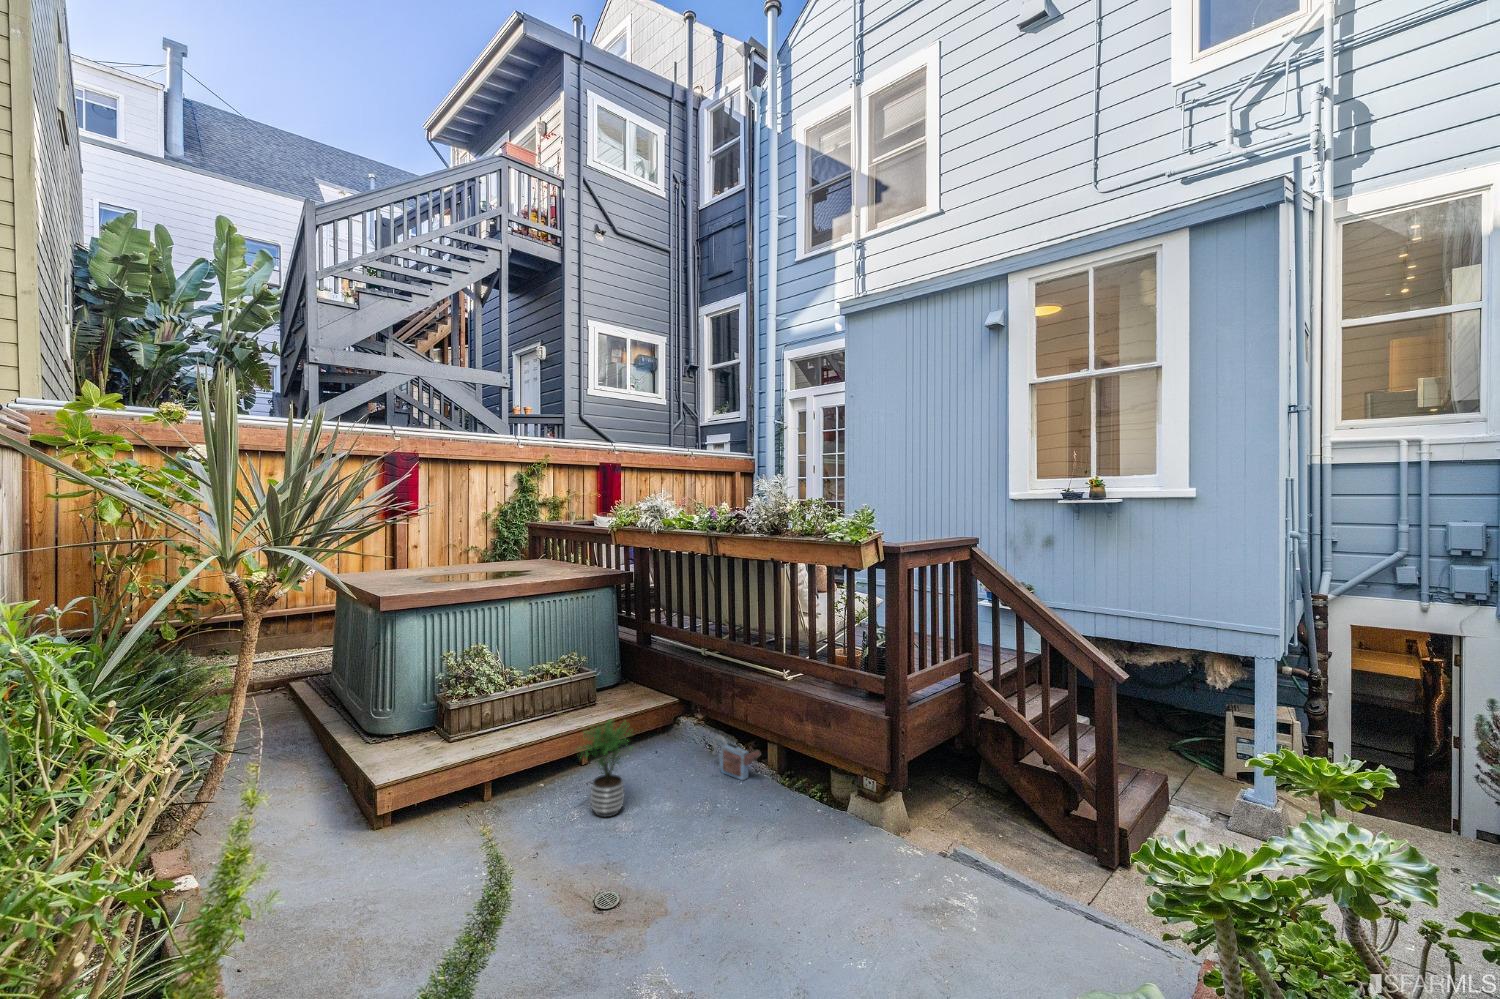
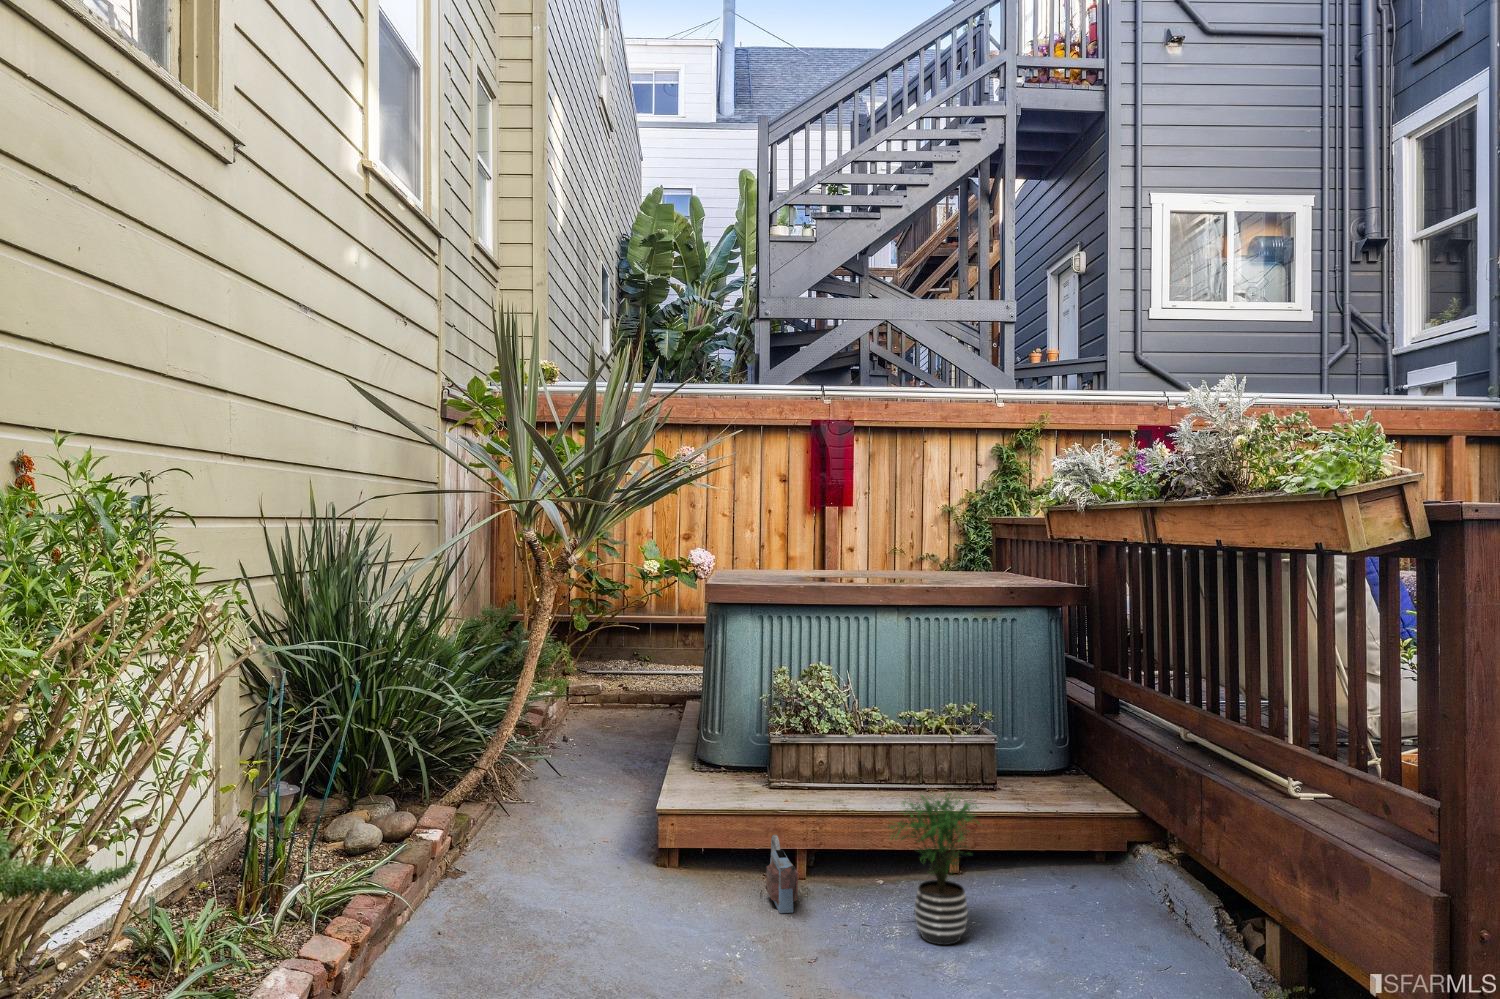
watering can: present [713,735,761,780] -> present [766,835,798,913]

